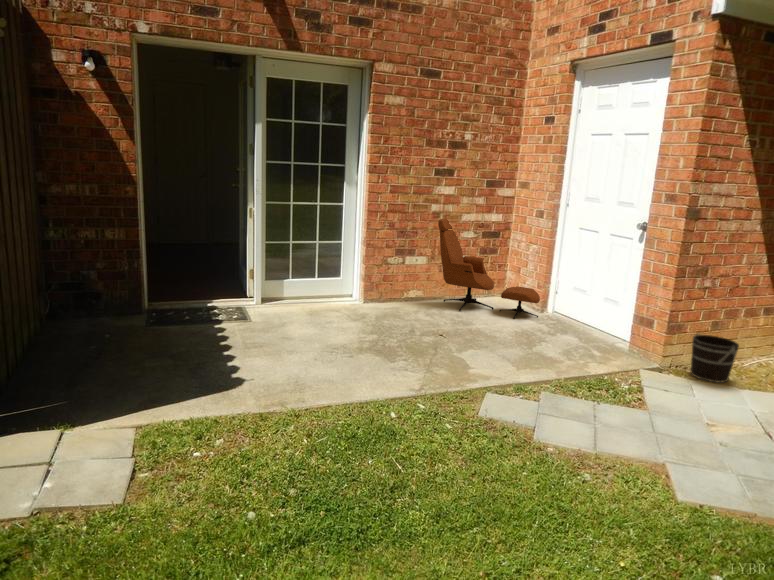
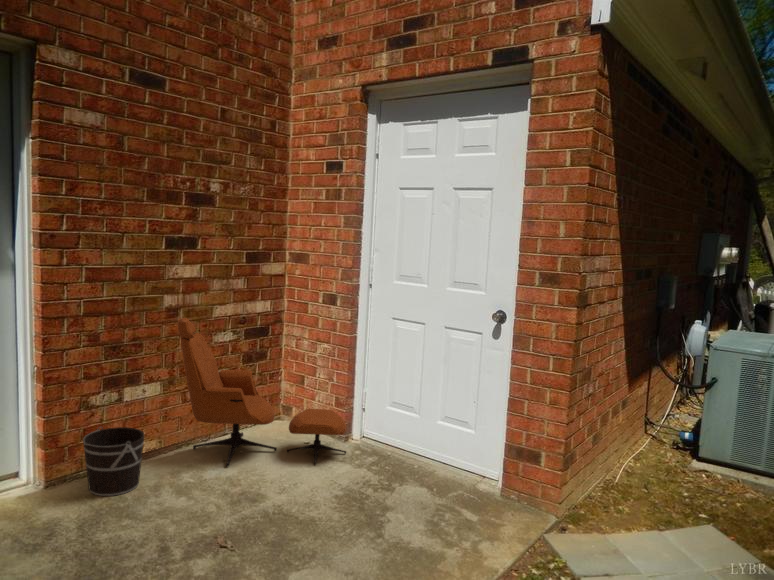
bucket: present [691,334,739,383] -> present [83,427,144,496]

